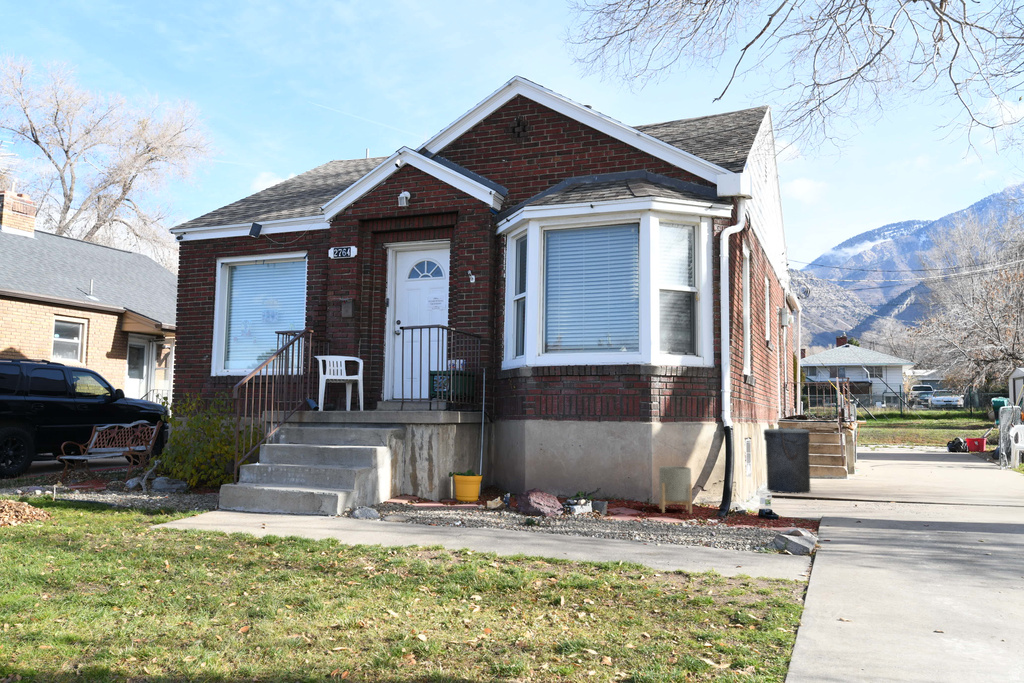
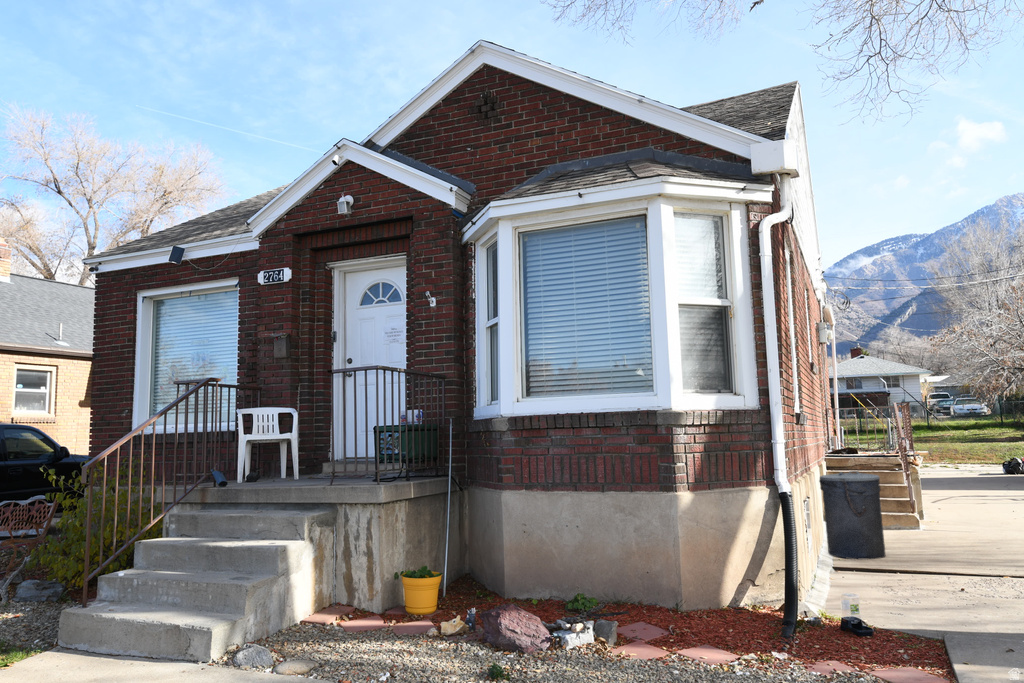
planter: present [659,466,692,514] -> none [691,555,743,630]

